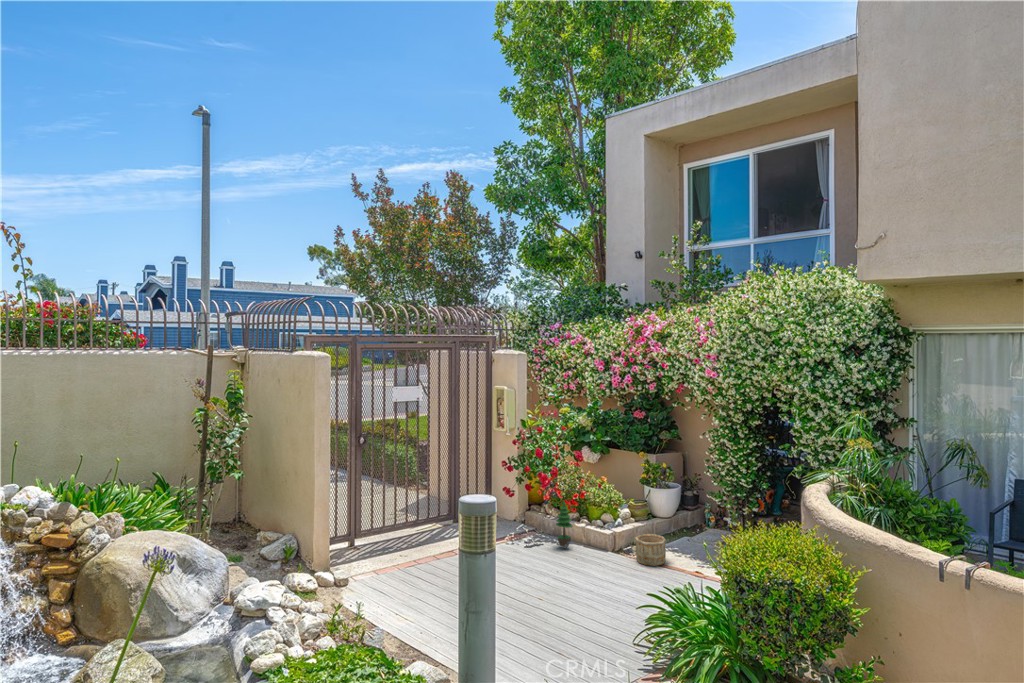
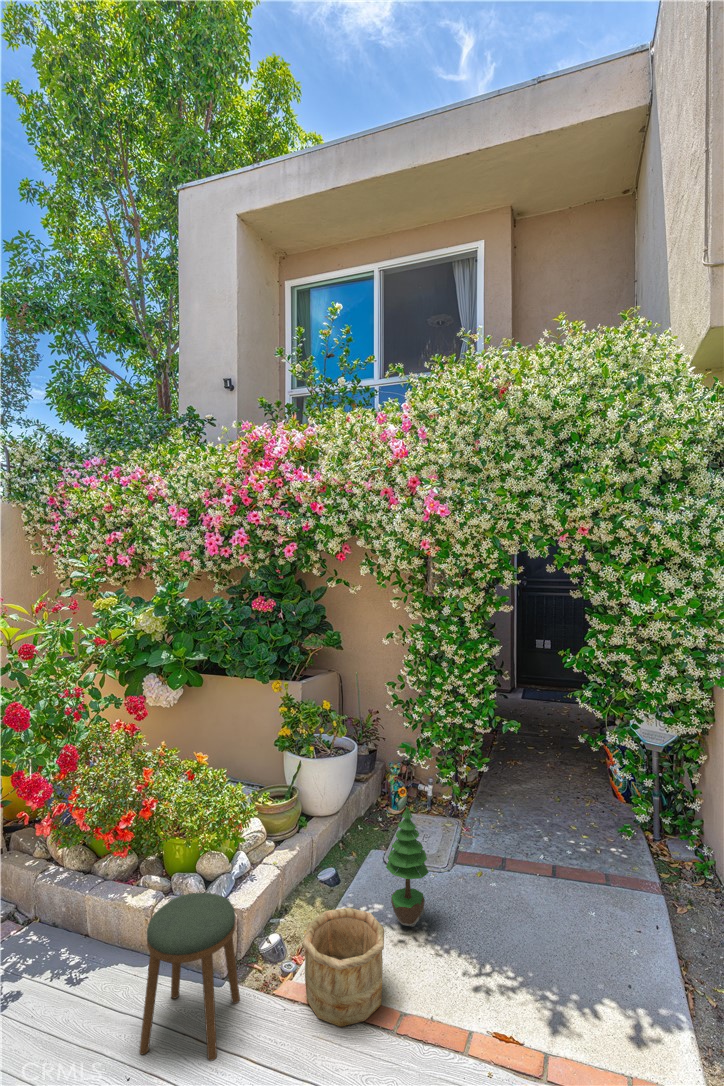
potted tree: present [556,502,572,548] -> present [386,806,429,927]
stool: none [580,517,614,563] -> present [139,893,240,1061]

